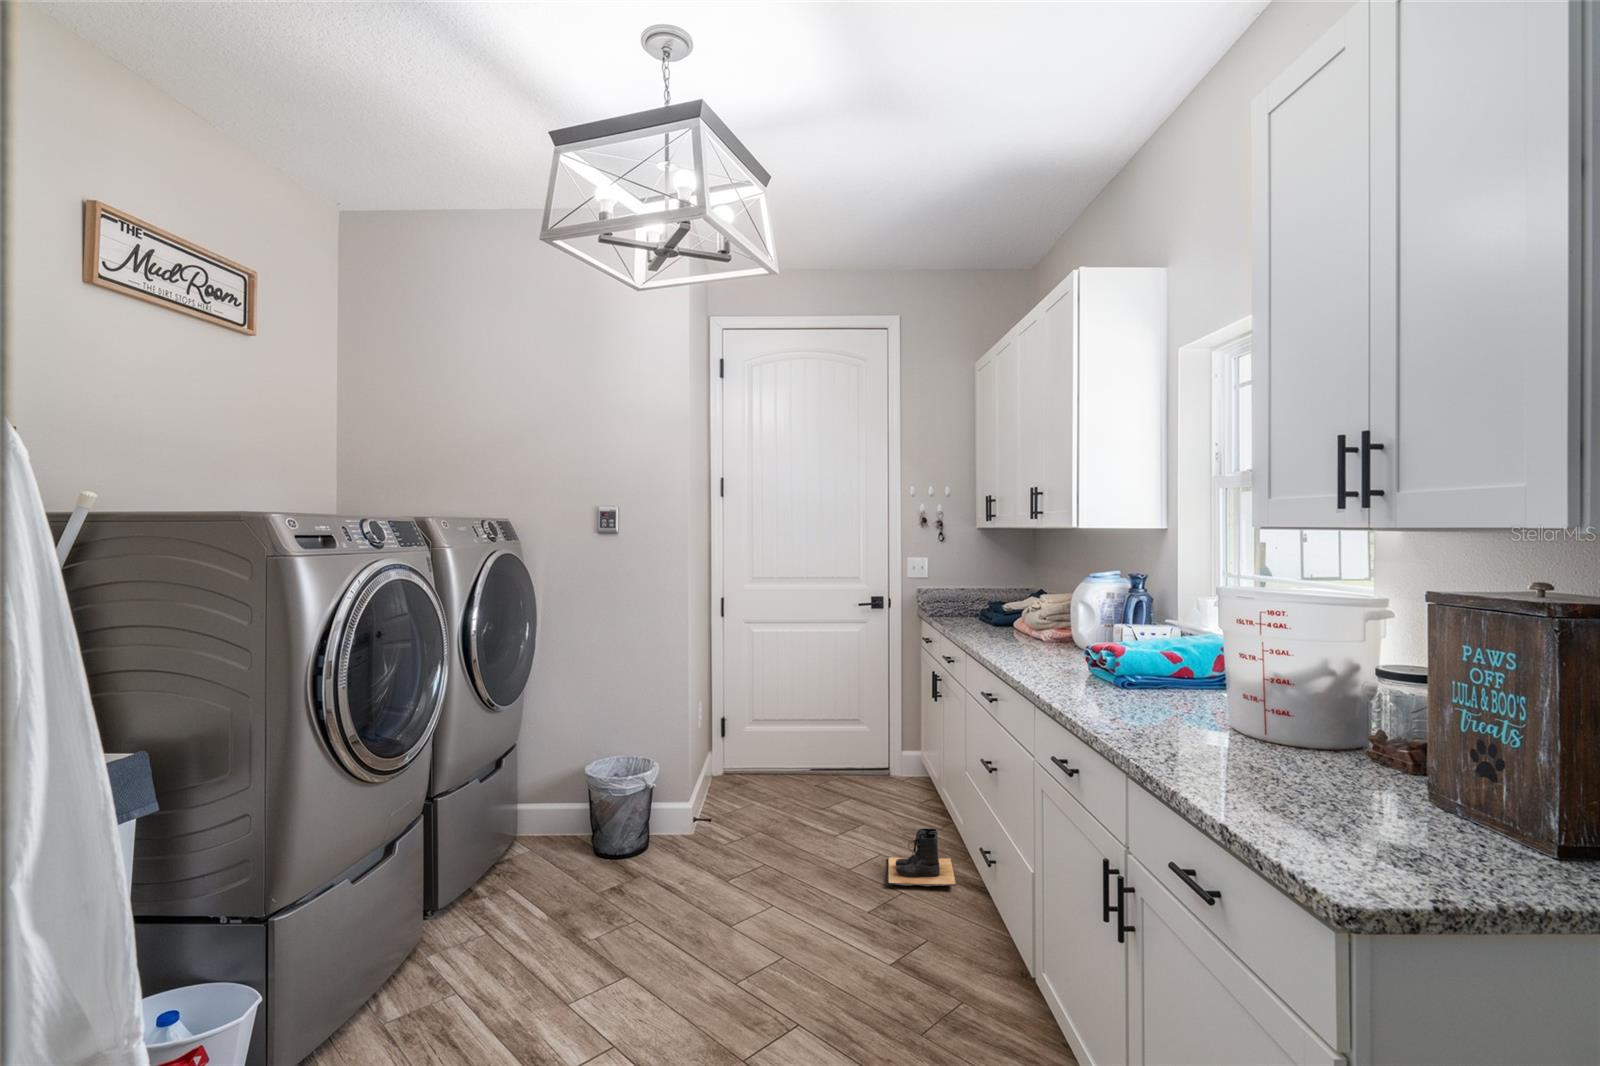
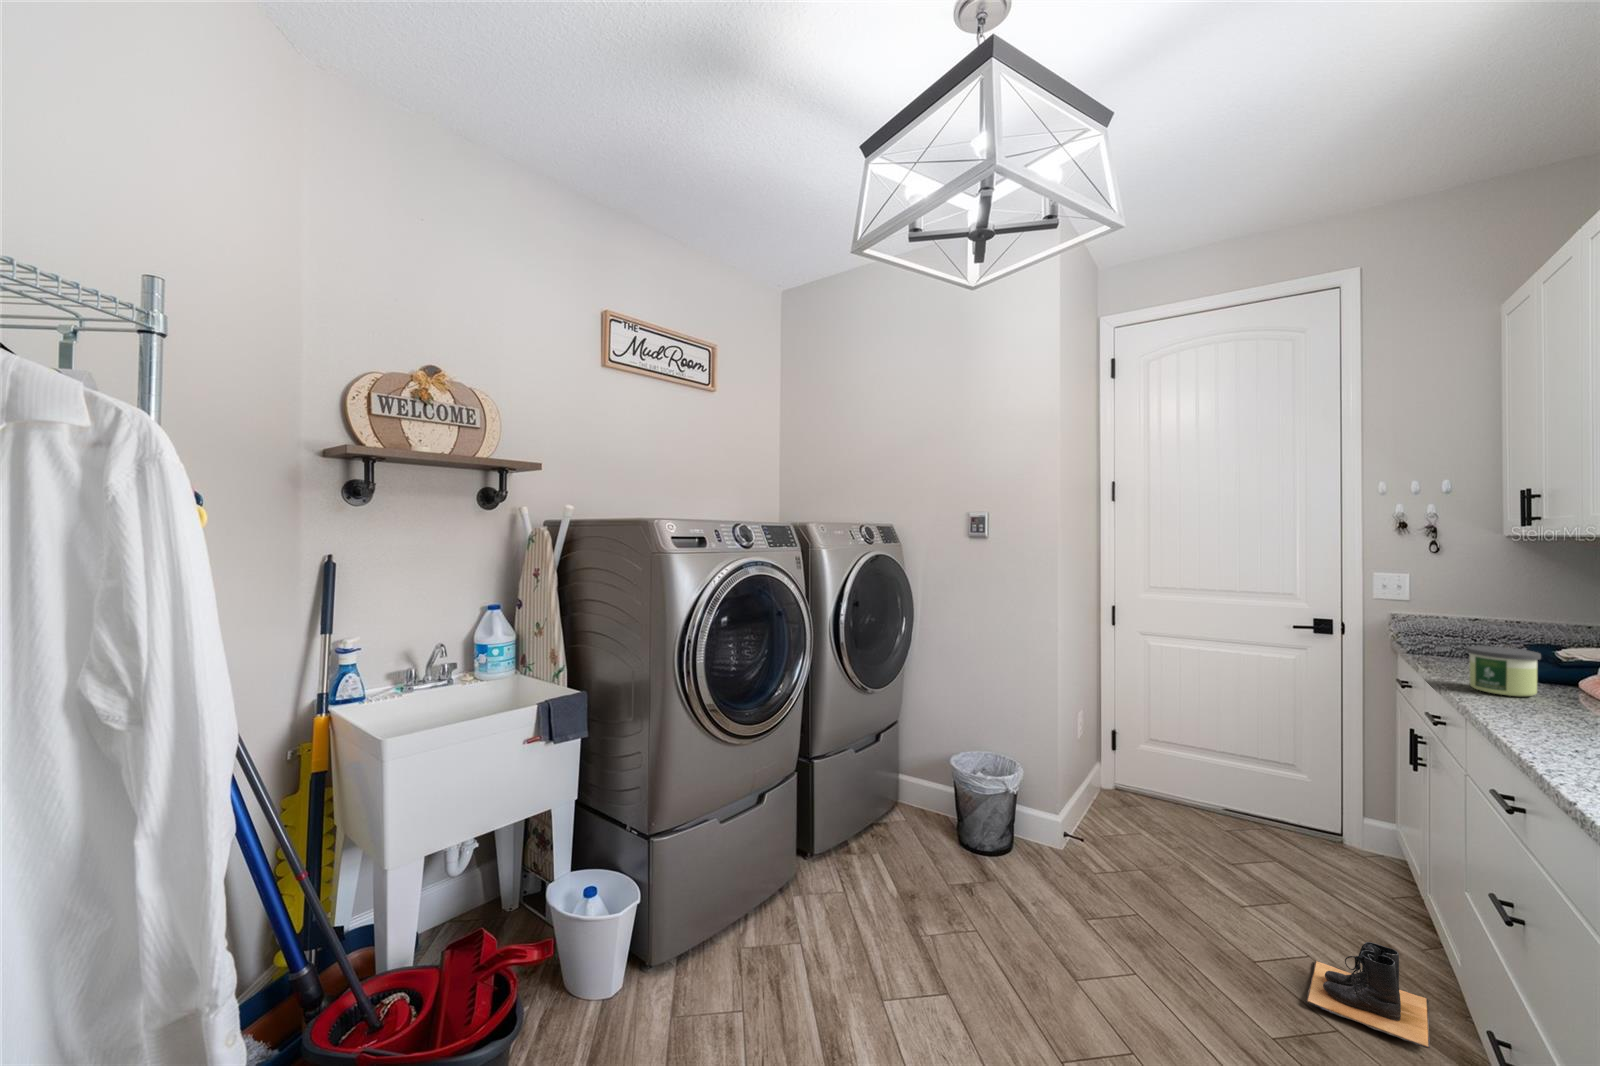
candle: none [967,604,1003,636] -> present [1466,646,1541,696]

